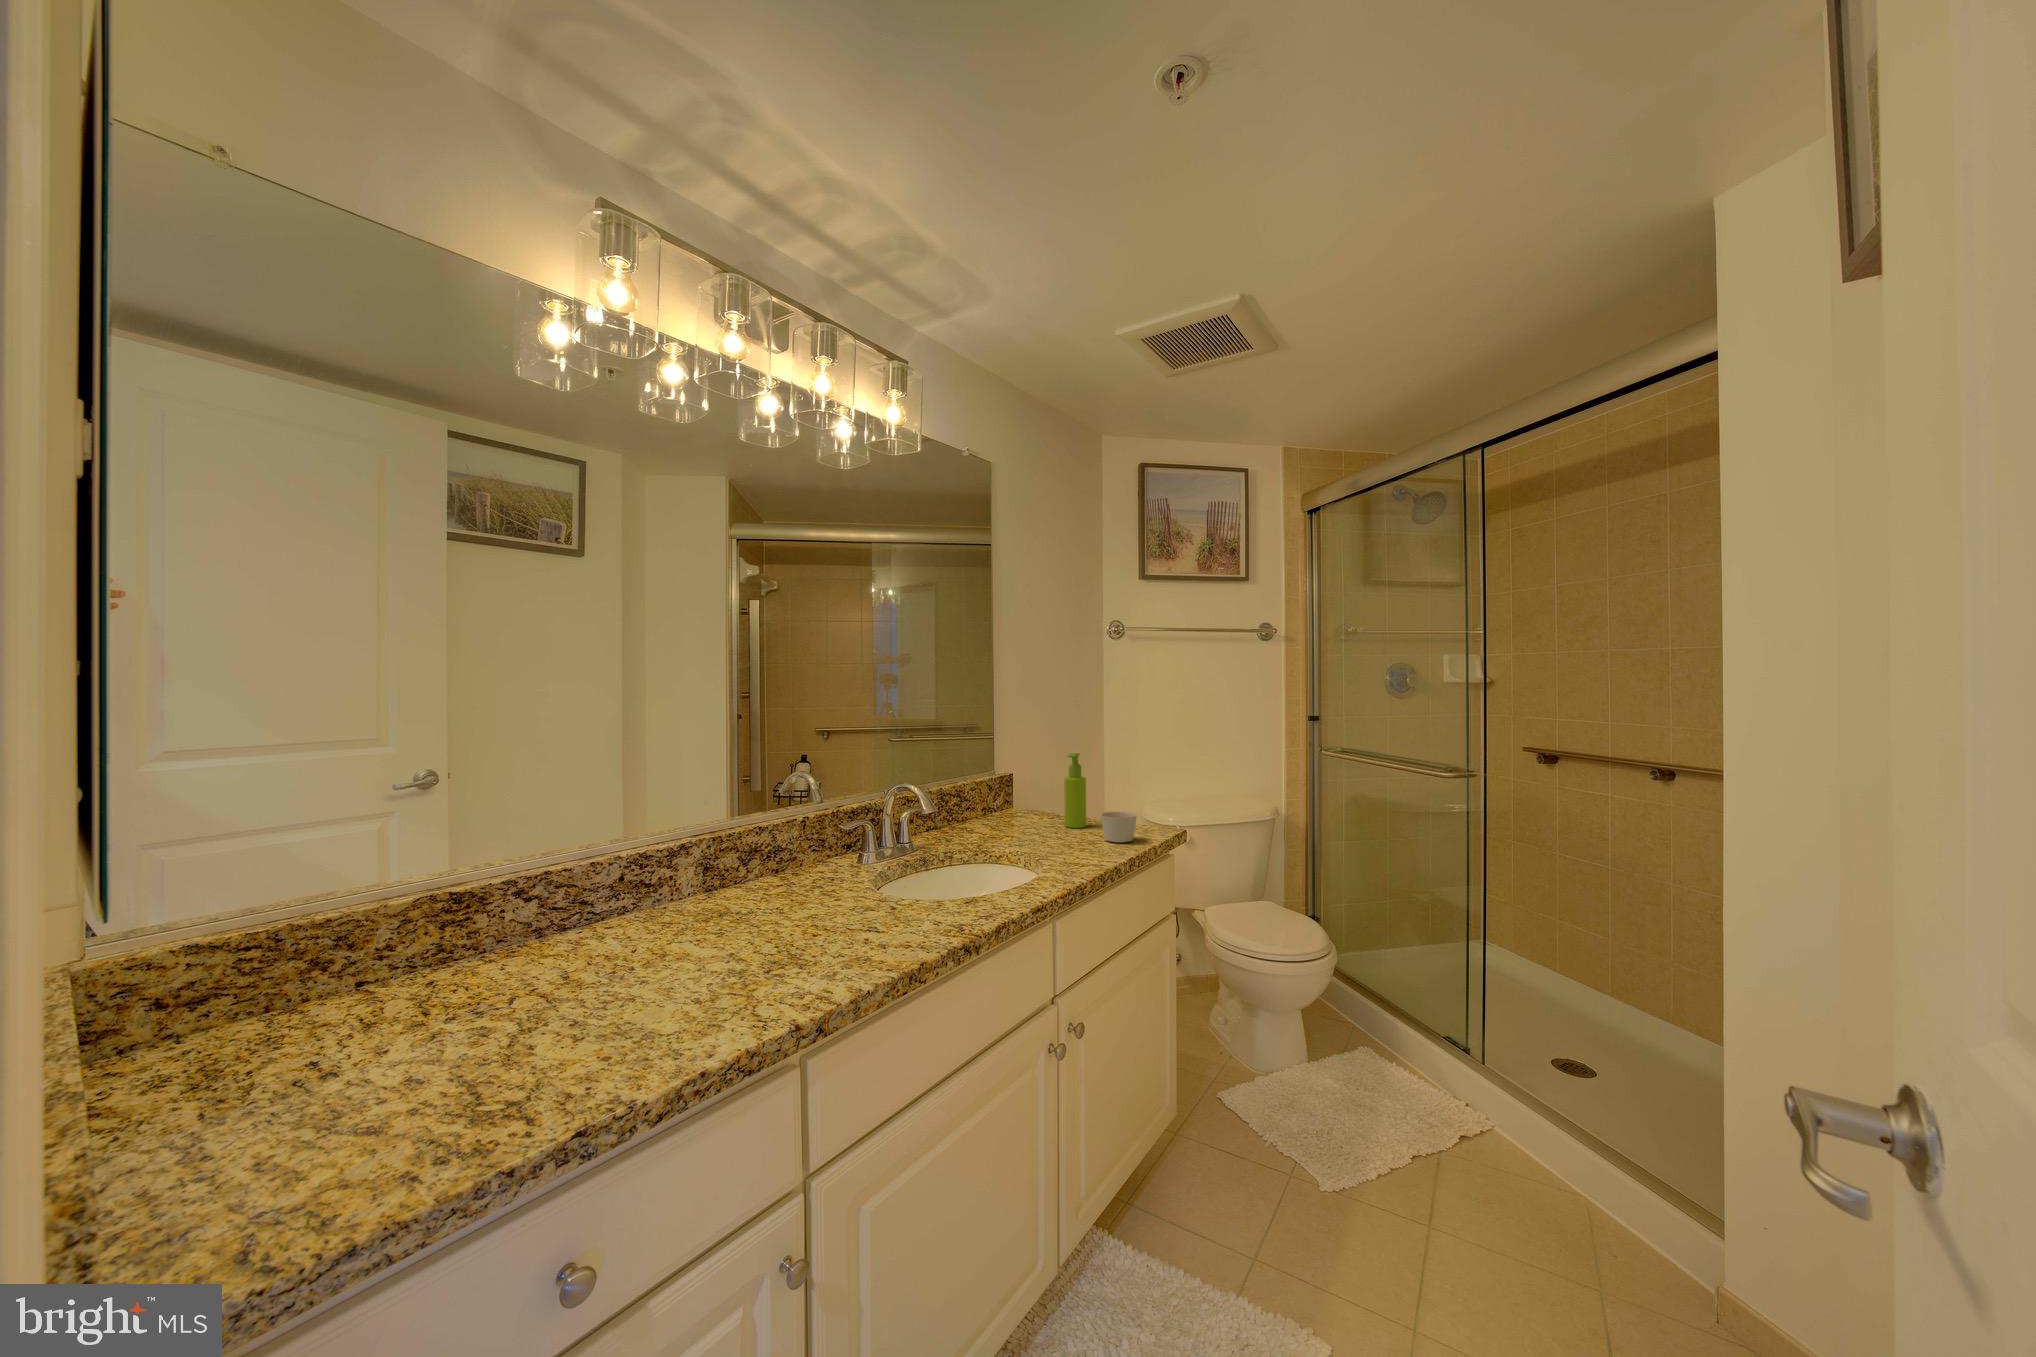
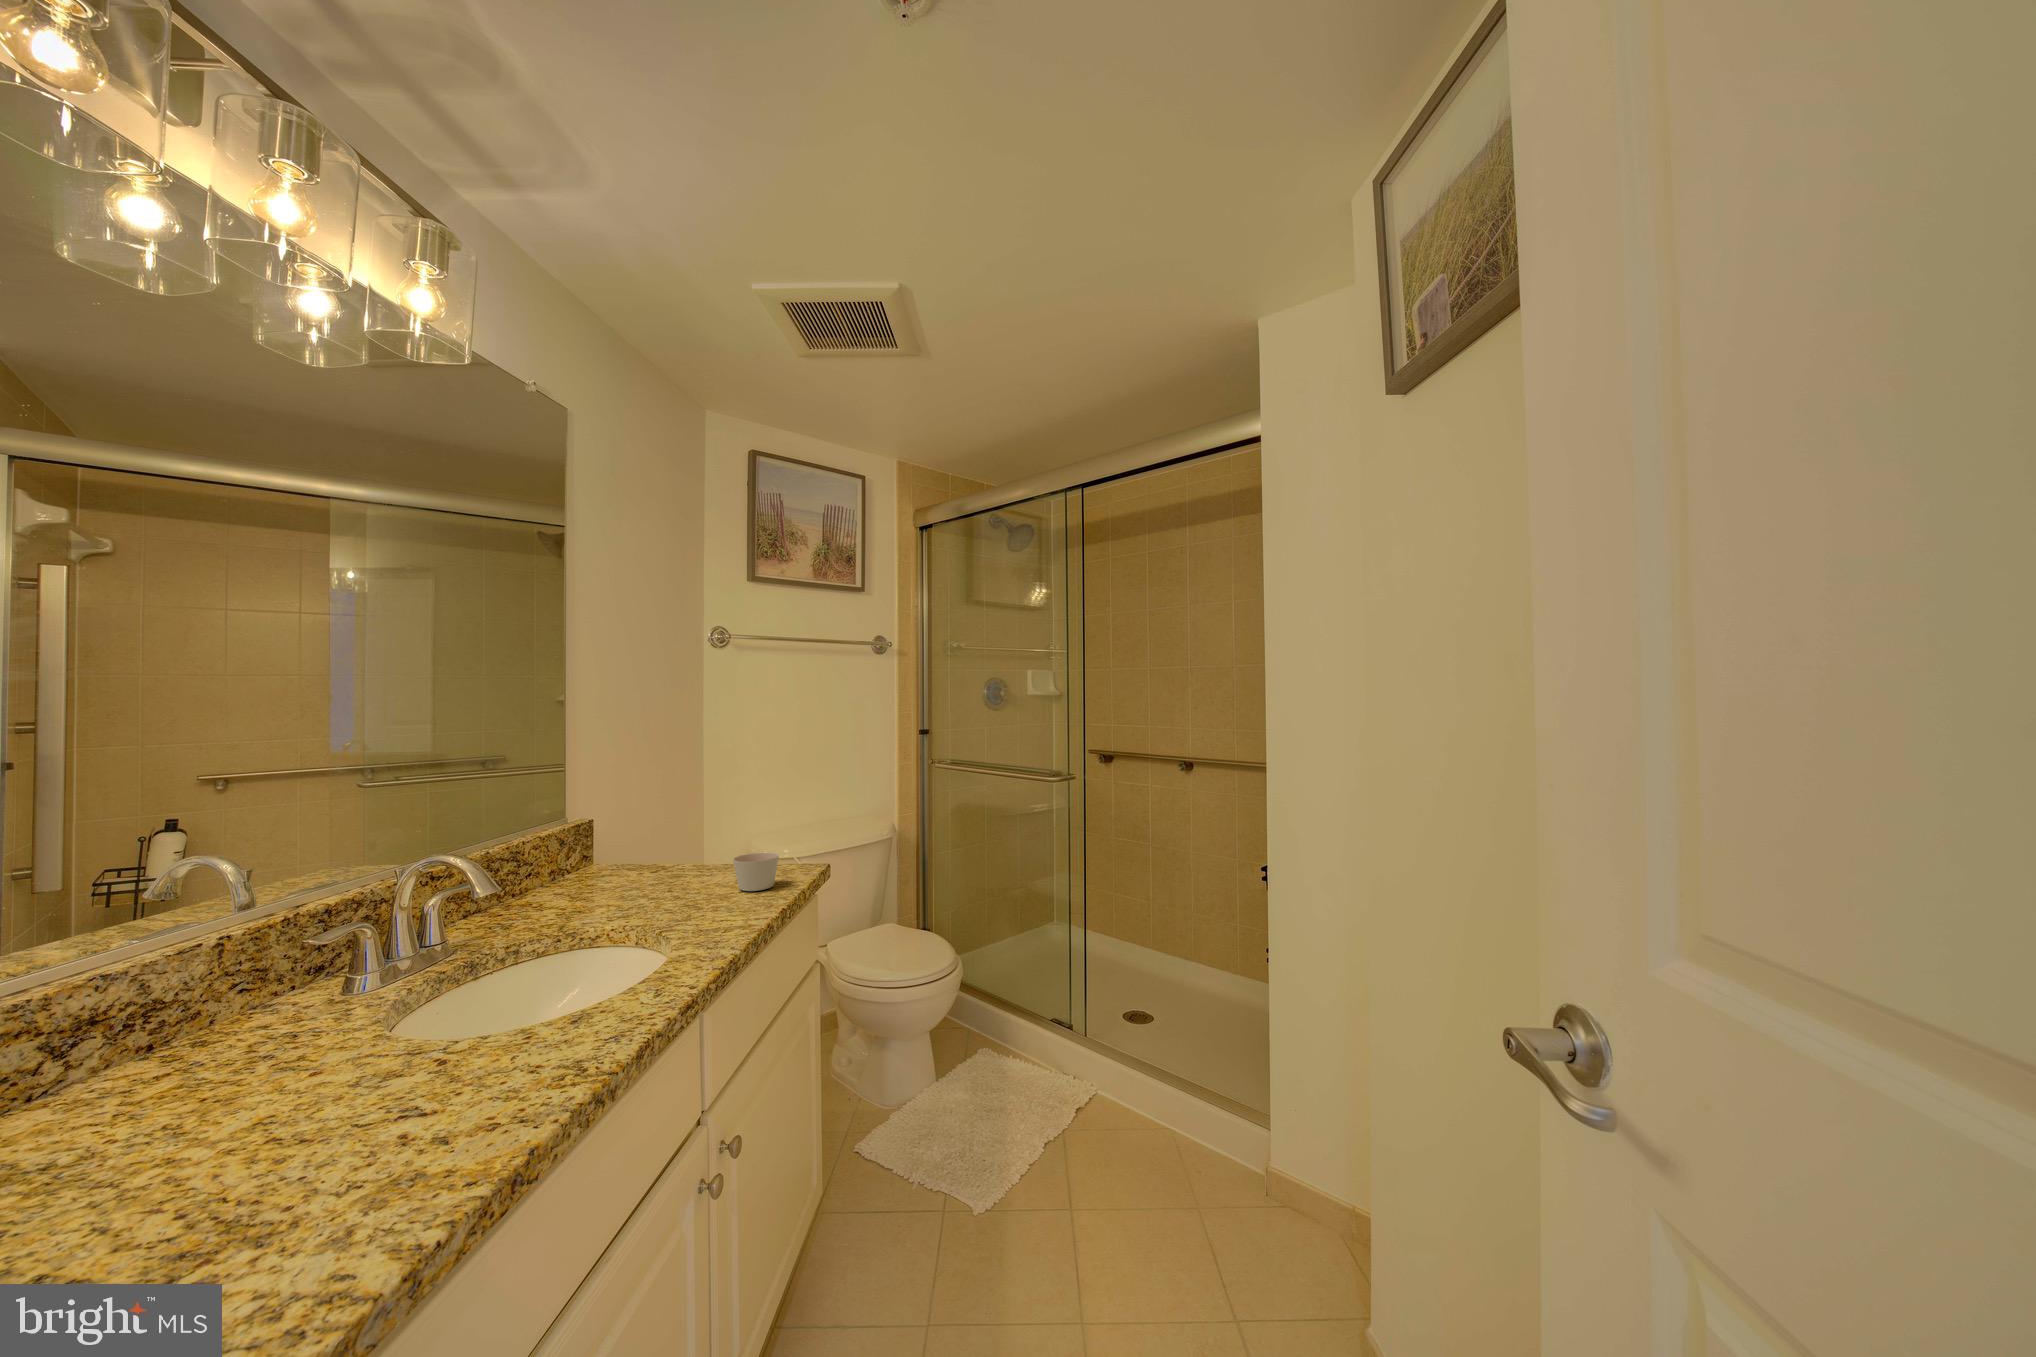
soap dispenser: present [1065,753,1086,828] -> none [677,787,706,880]

